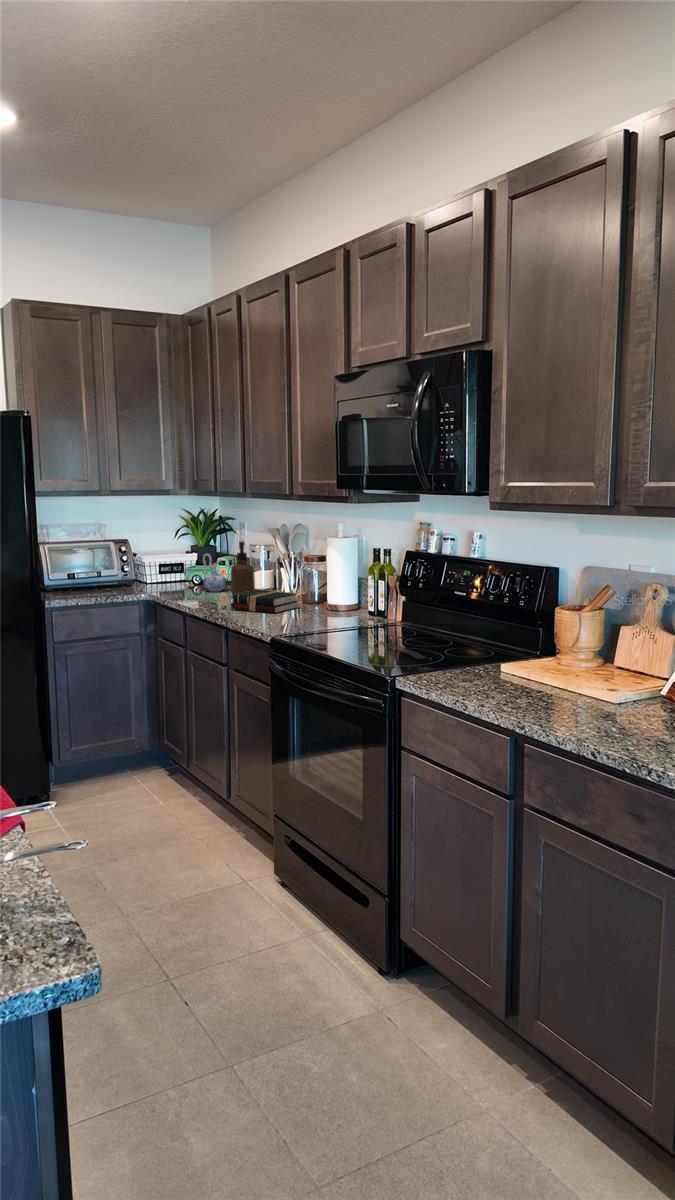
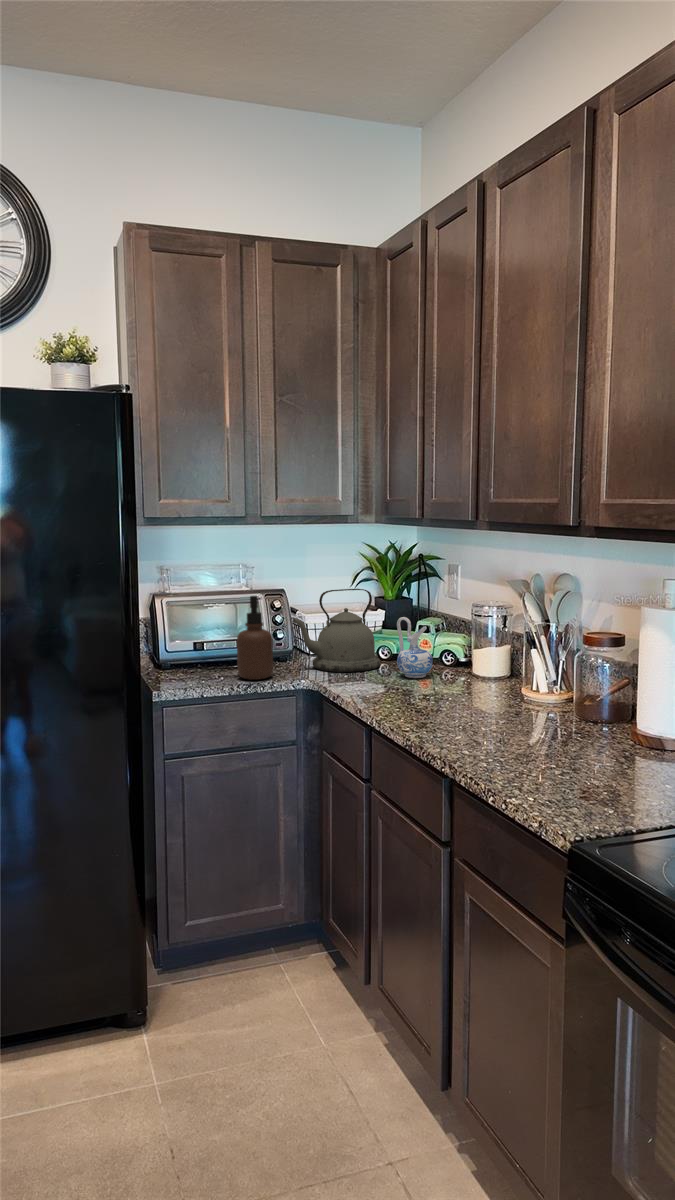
kettle: none [135,537,194,590] -> present [293,589,380,672]
soap dispenser: present [230,542,255,595] -> present [237,596,273,680]
hardback book: present [231,590,299,613] -> none [452,691,576,745]

